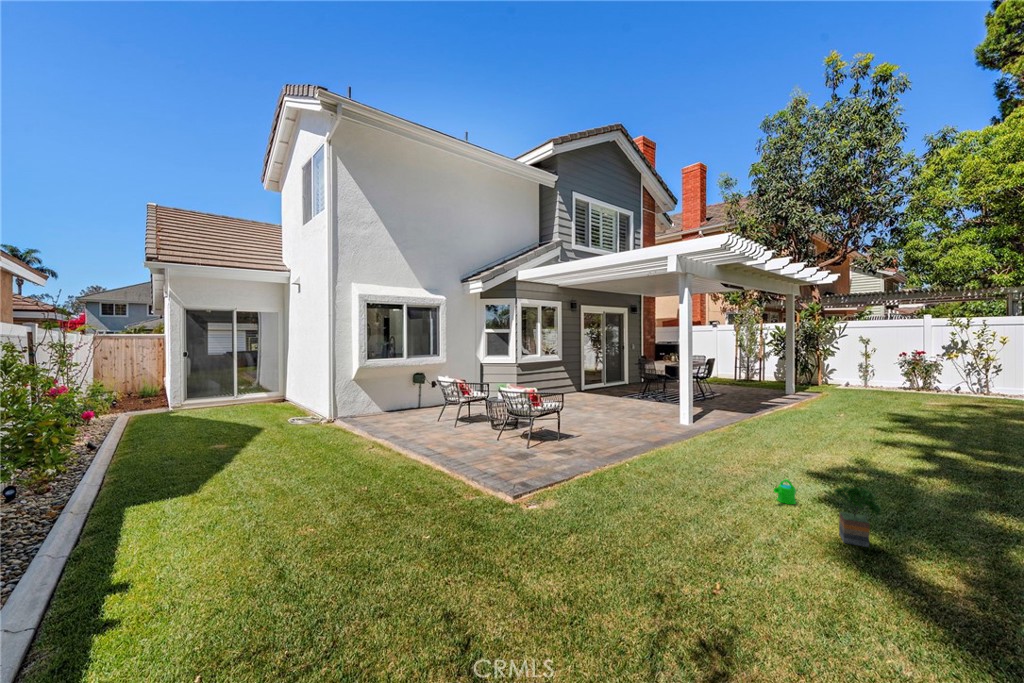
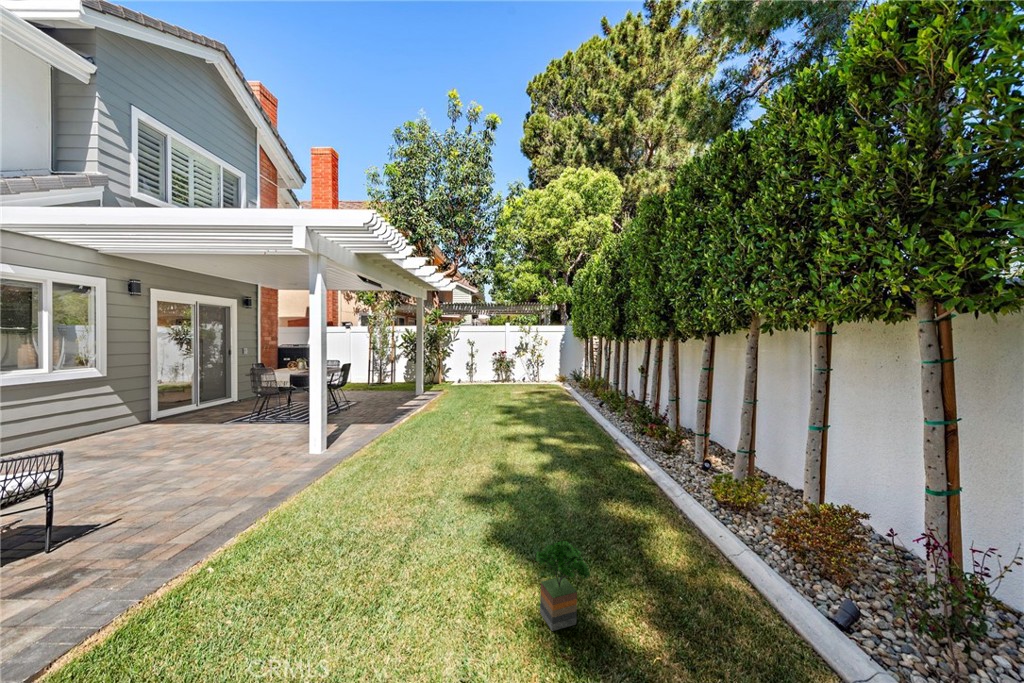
watering can: present [774,479,796,504] -> none [452,538,476,575]

